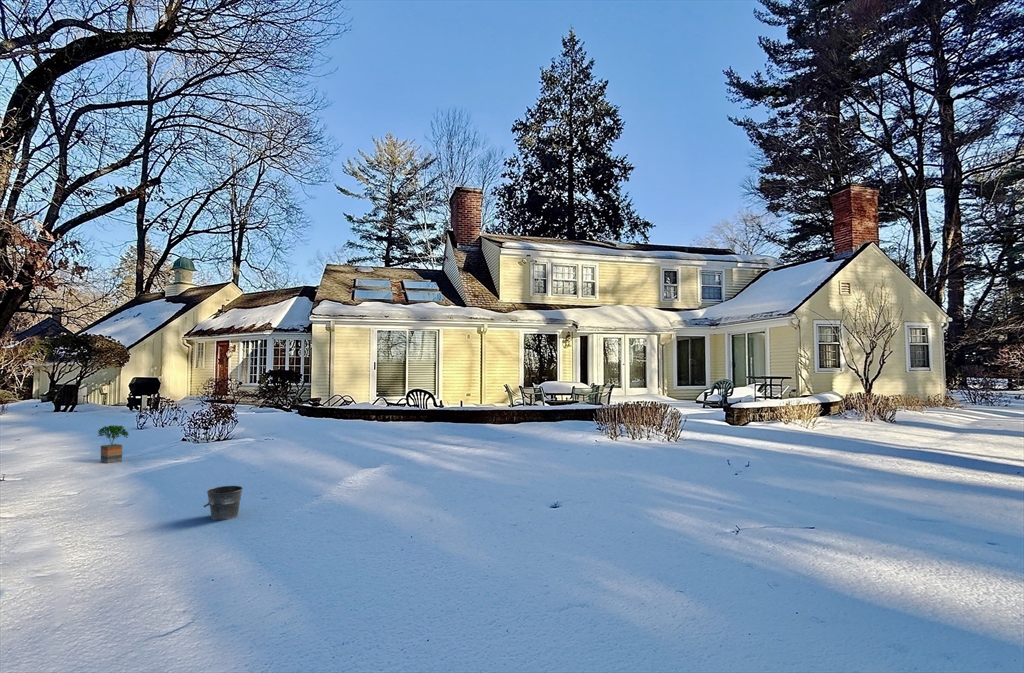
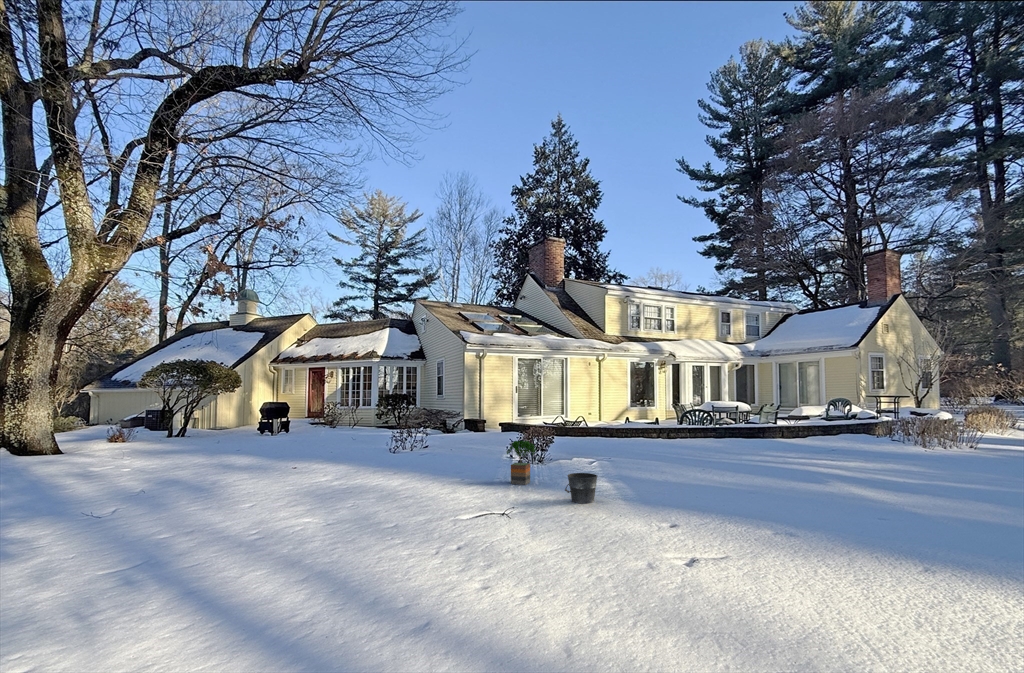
bucket: present [204,486,243,520] -> present [565,473,598,503]

